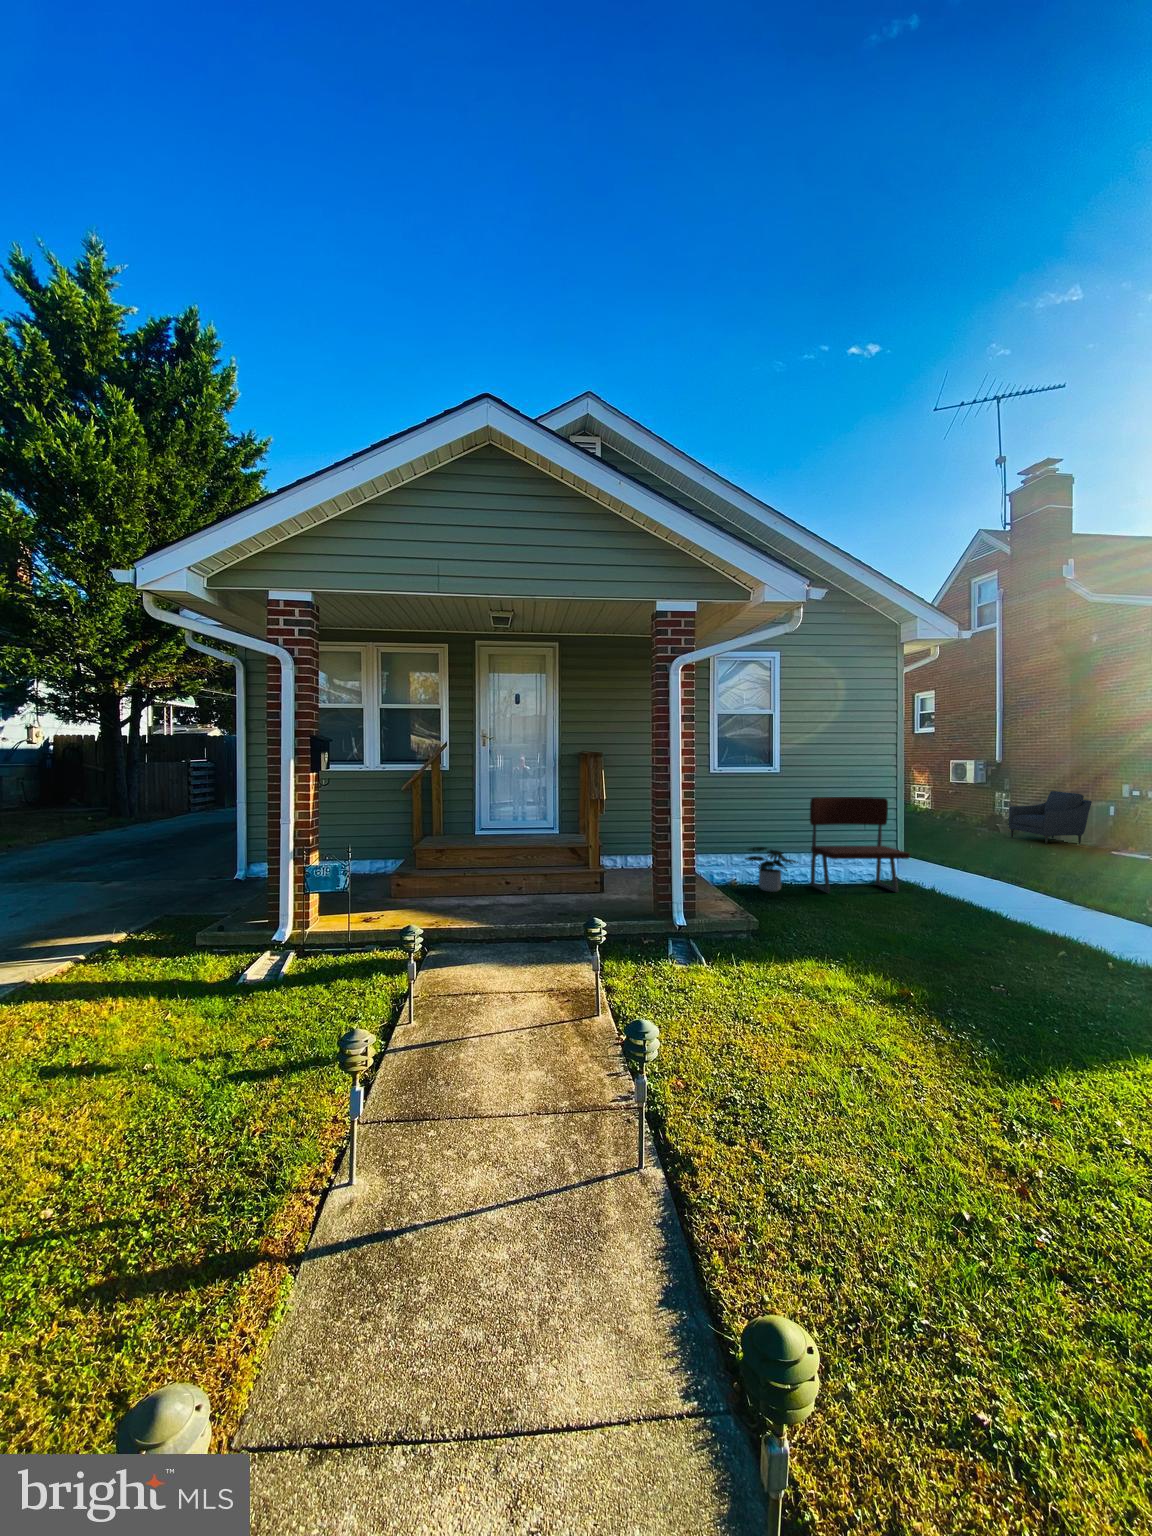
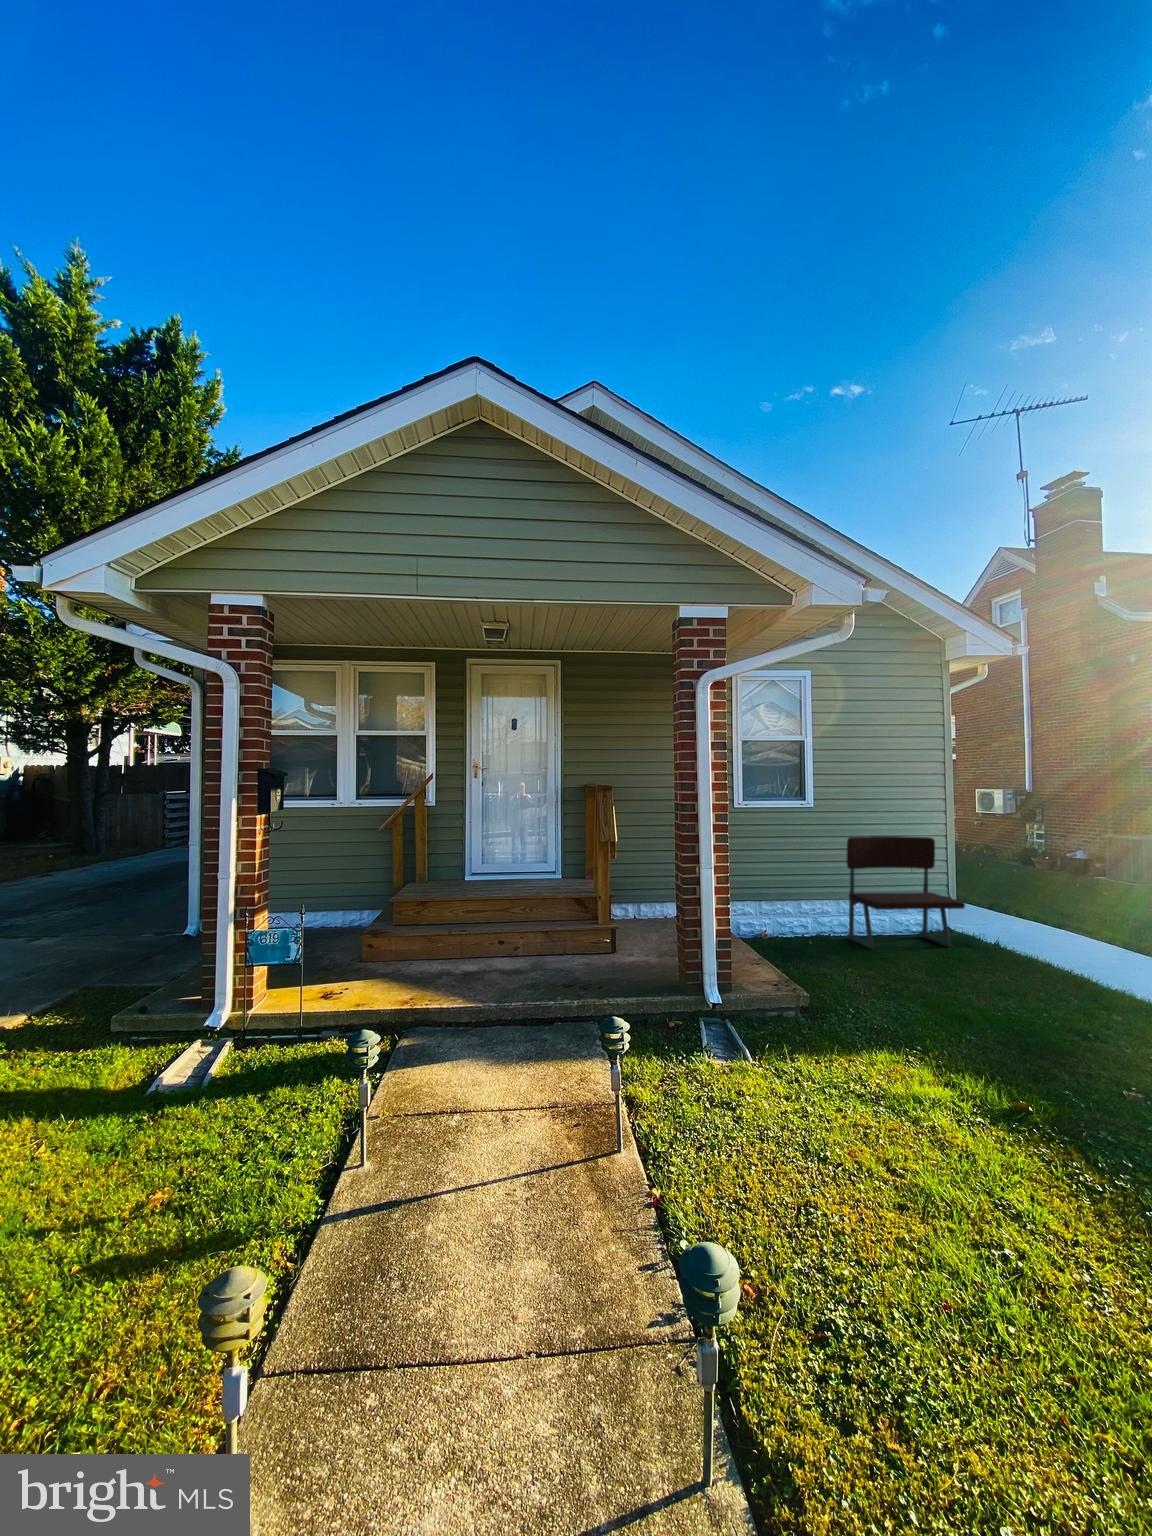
chair: present [1009,791,1092,844] -> none [1046,825,1138,884]
potted plant: present [745,847,798,892] -> none [773,894,837,947]

